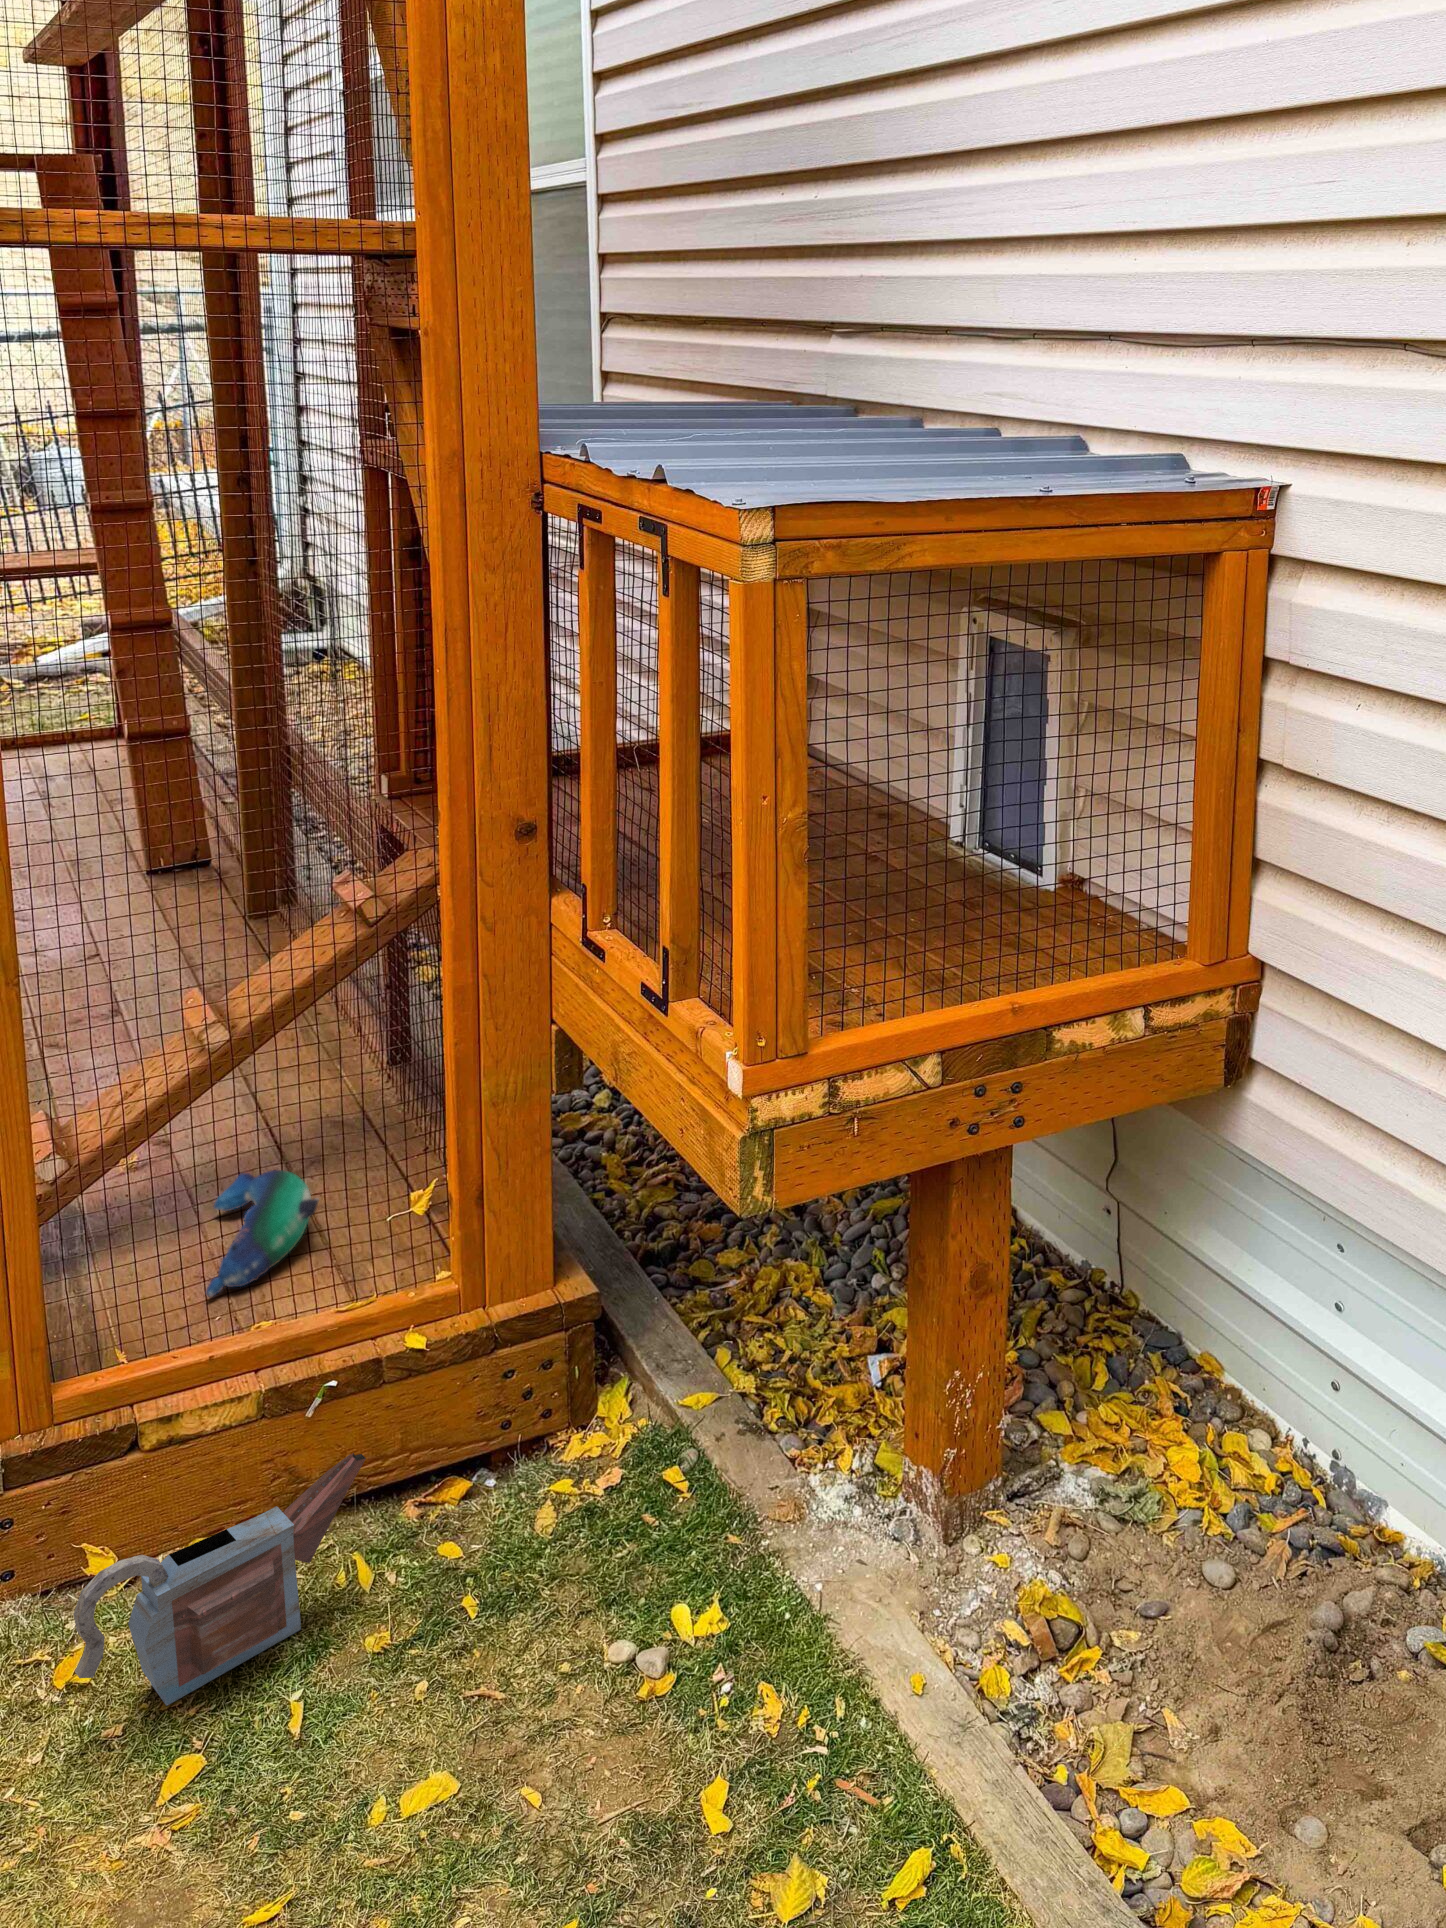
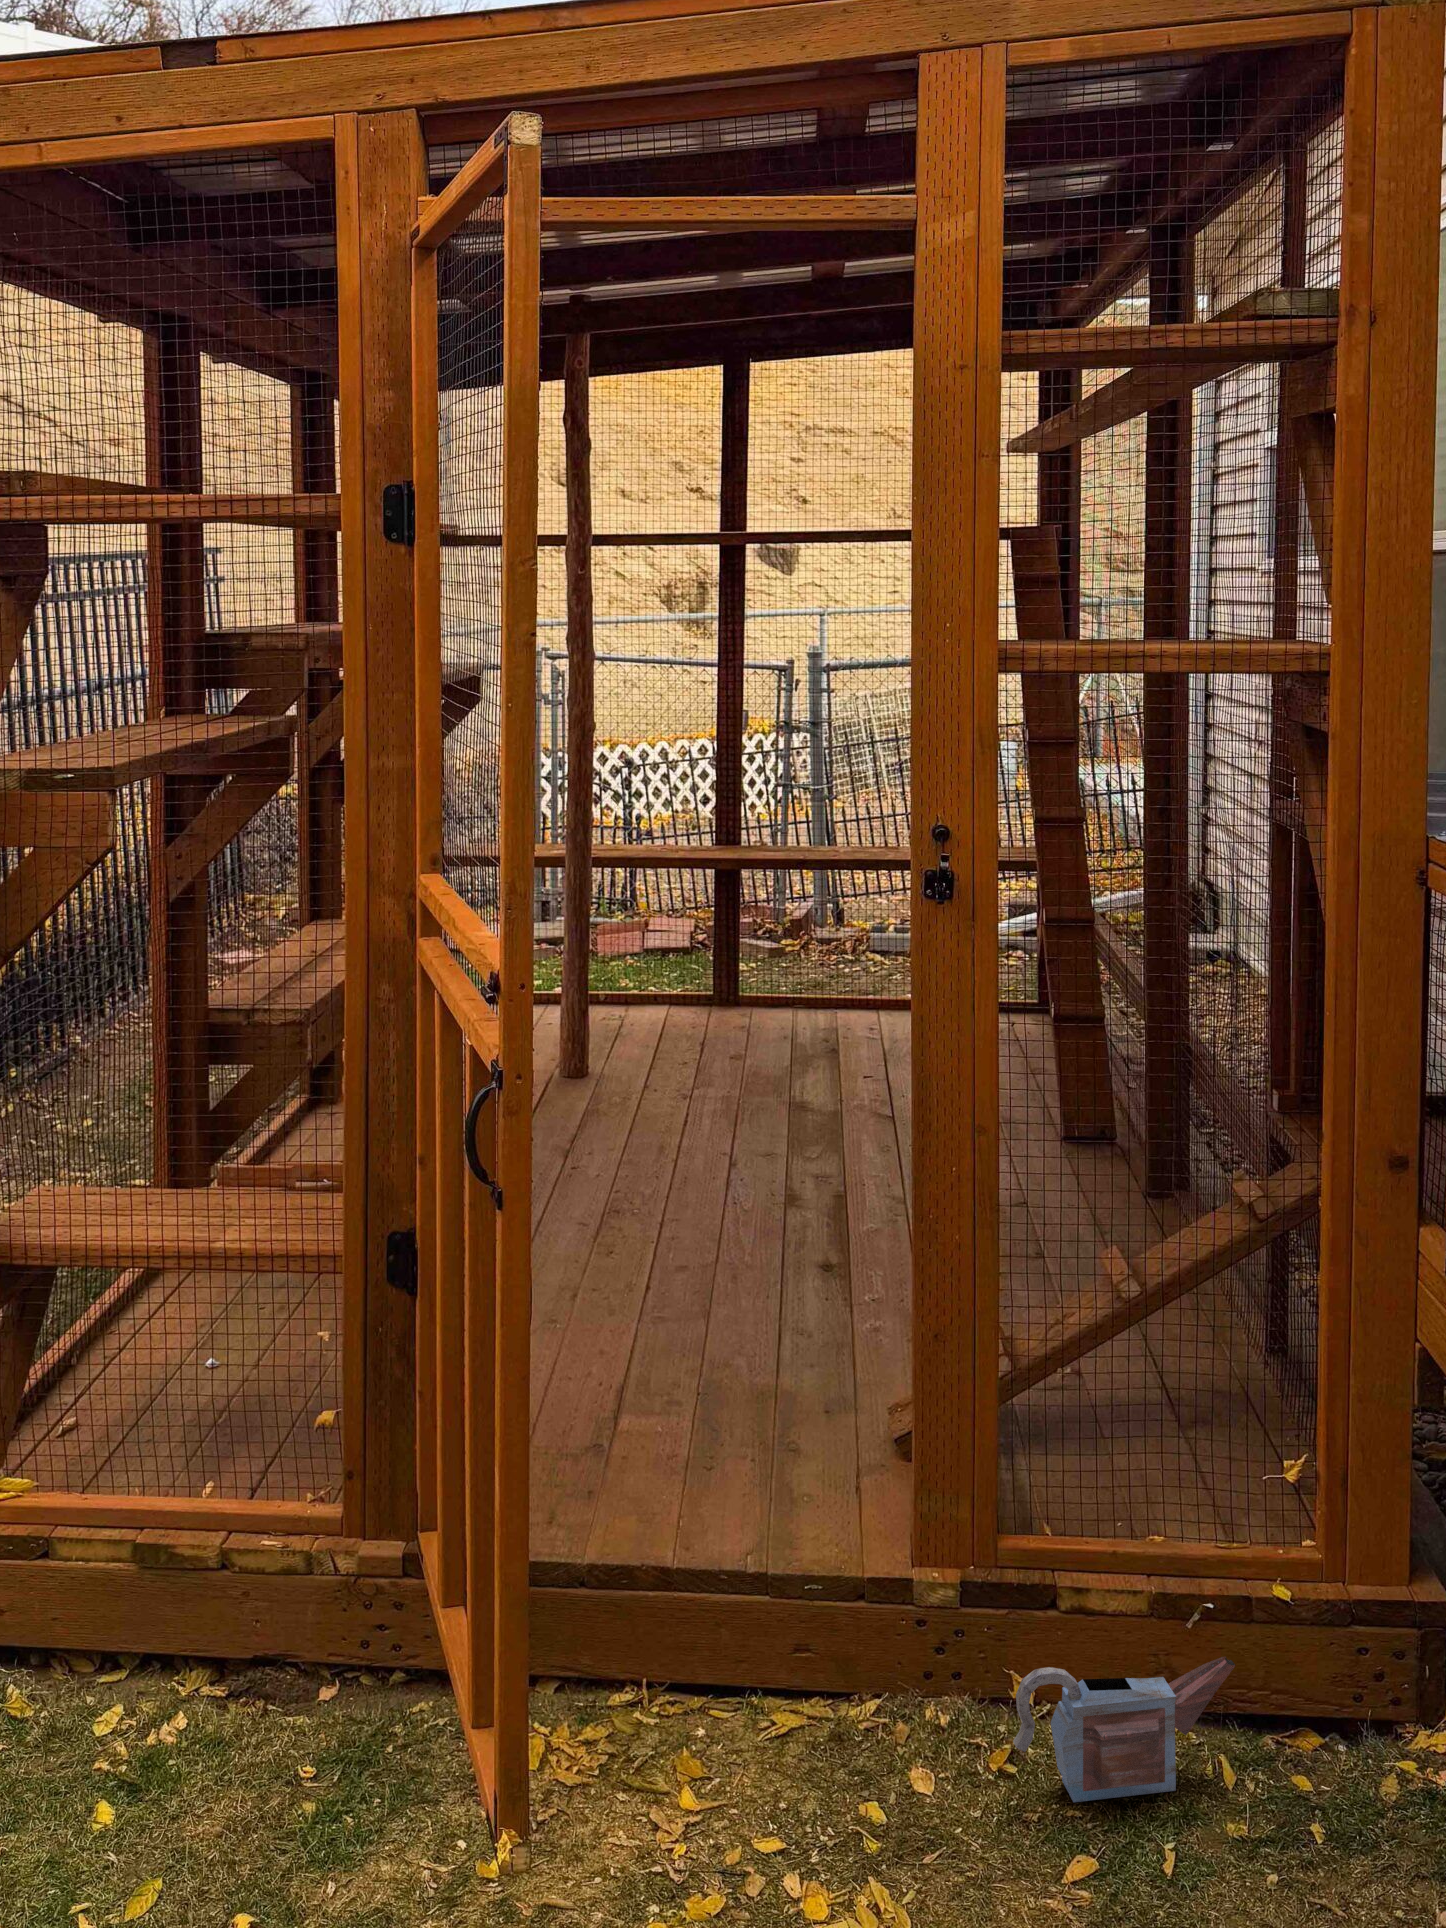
plush toy: present [206,1170,319,1297] -> none [1115,1399,1207,1492]

